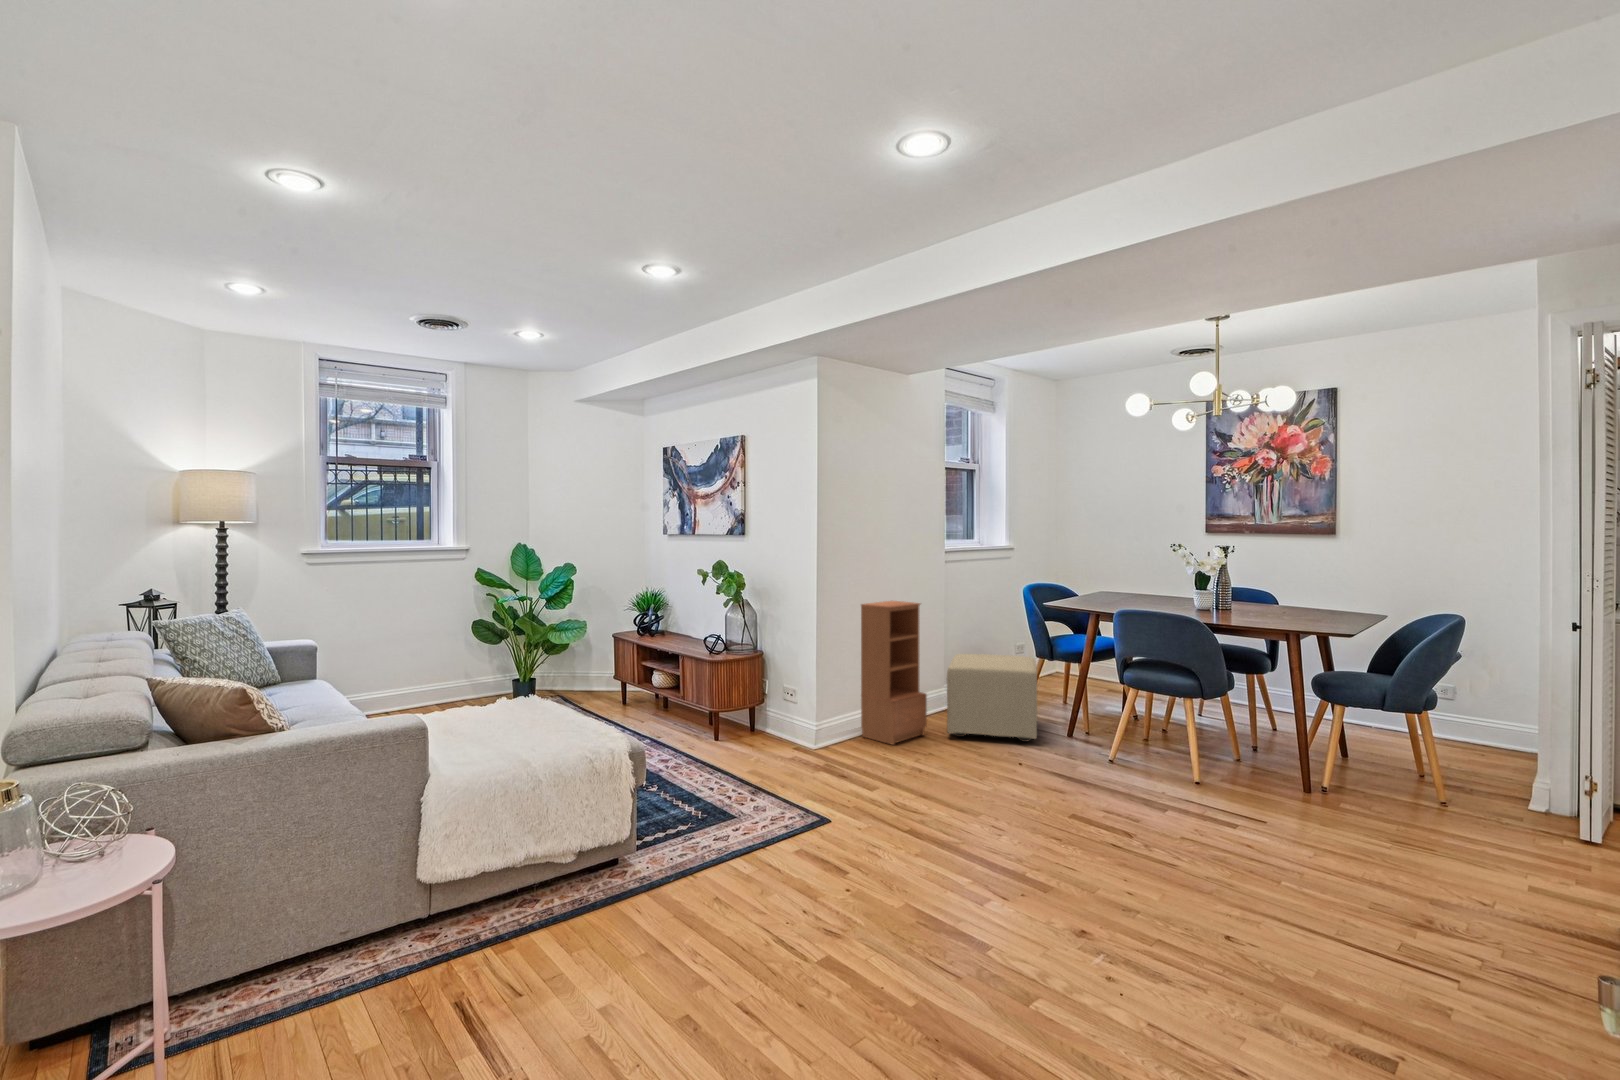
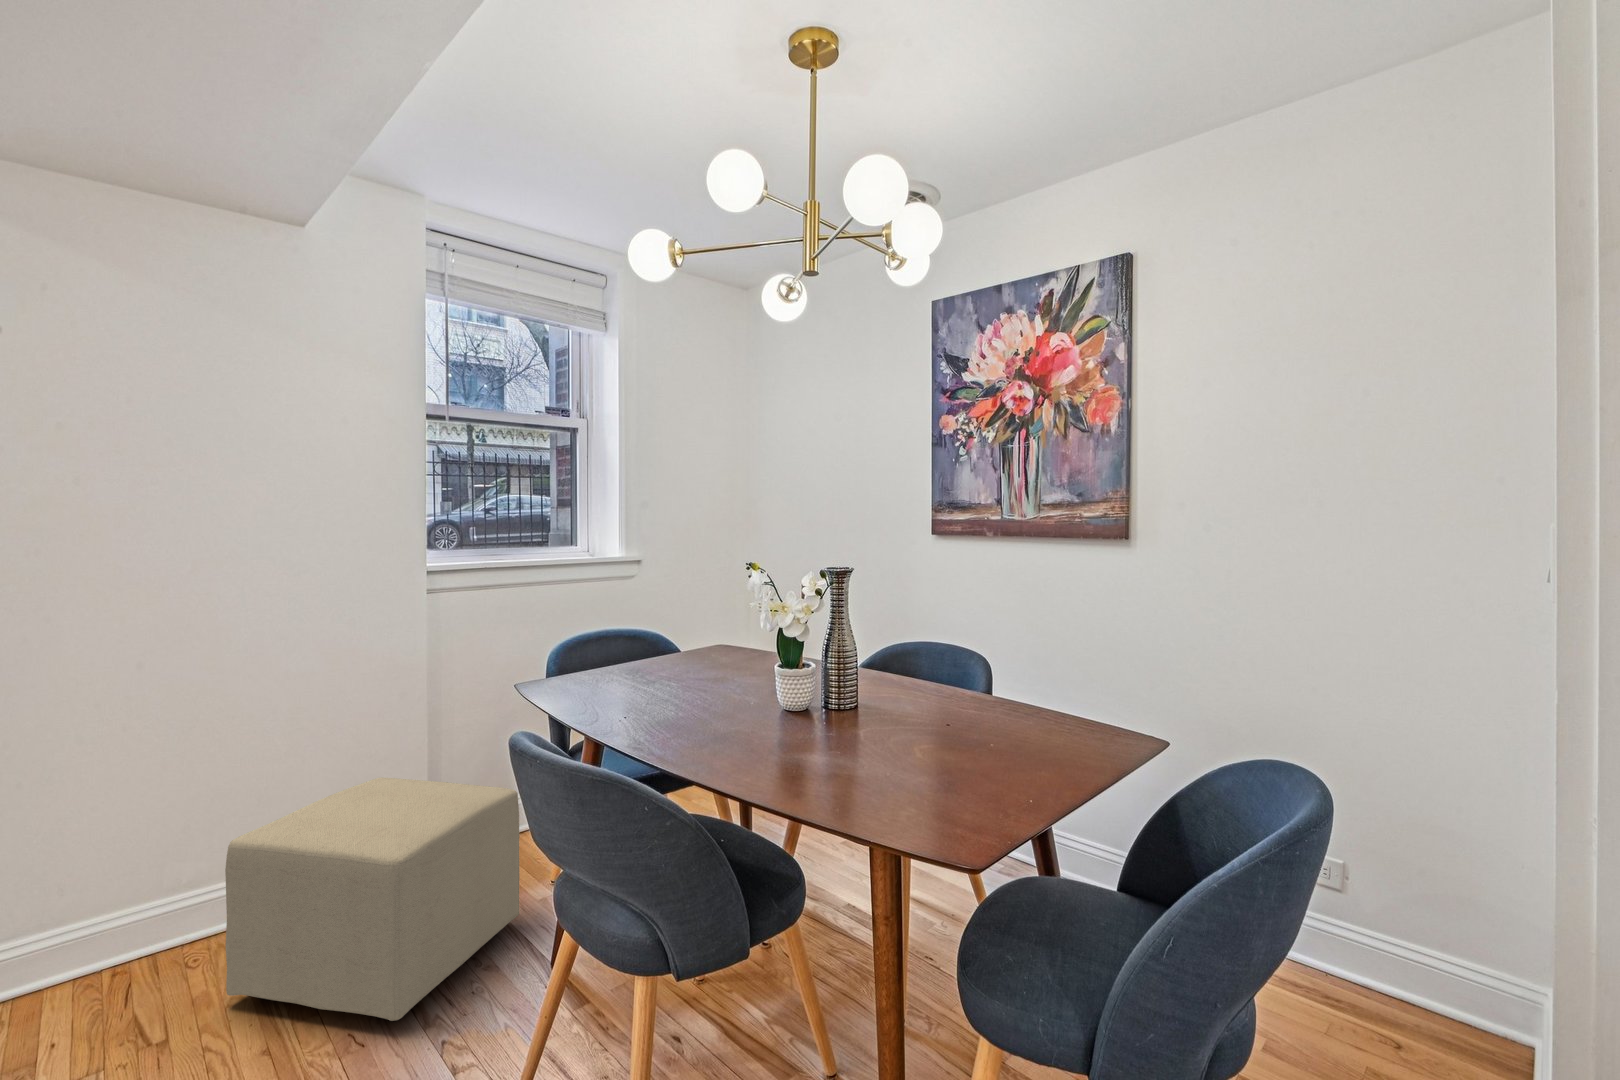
bookcase: present [861,601,927,745] -> none [31,675,200,1047]

